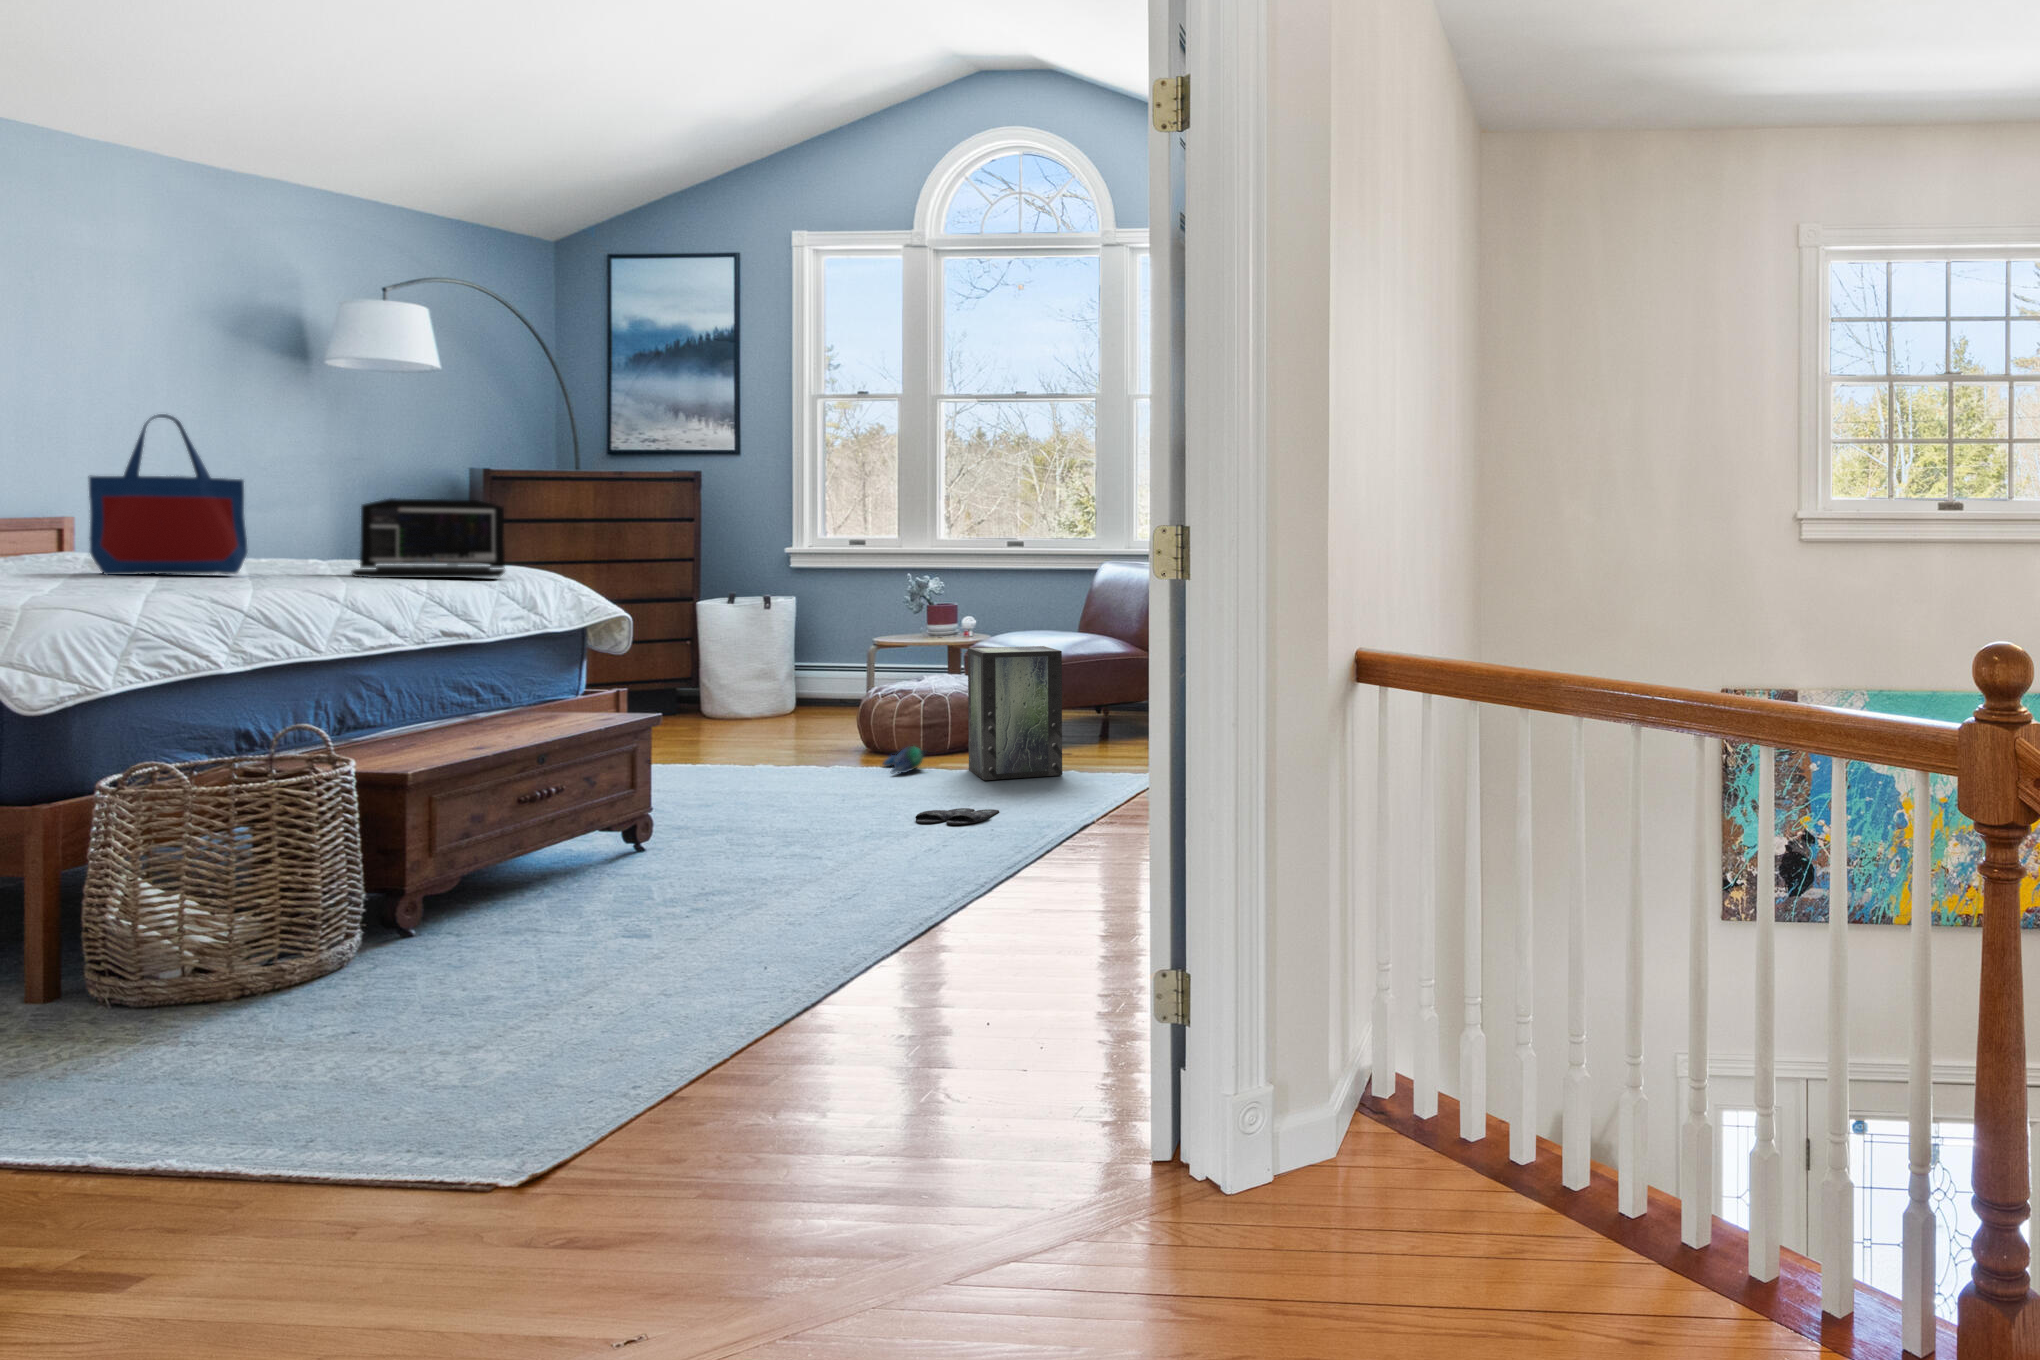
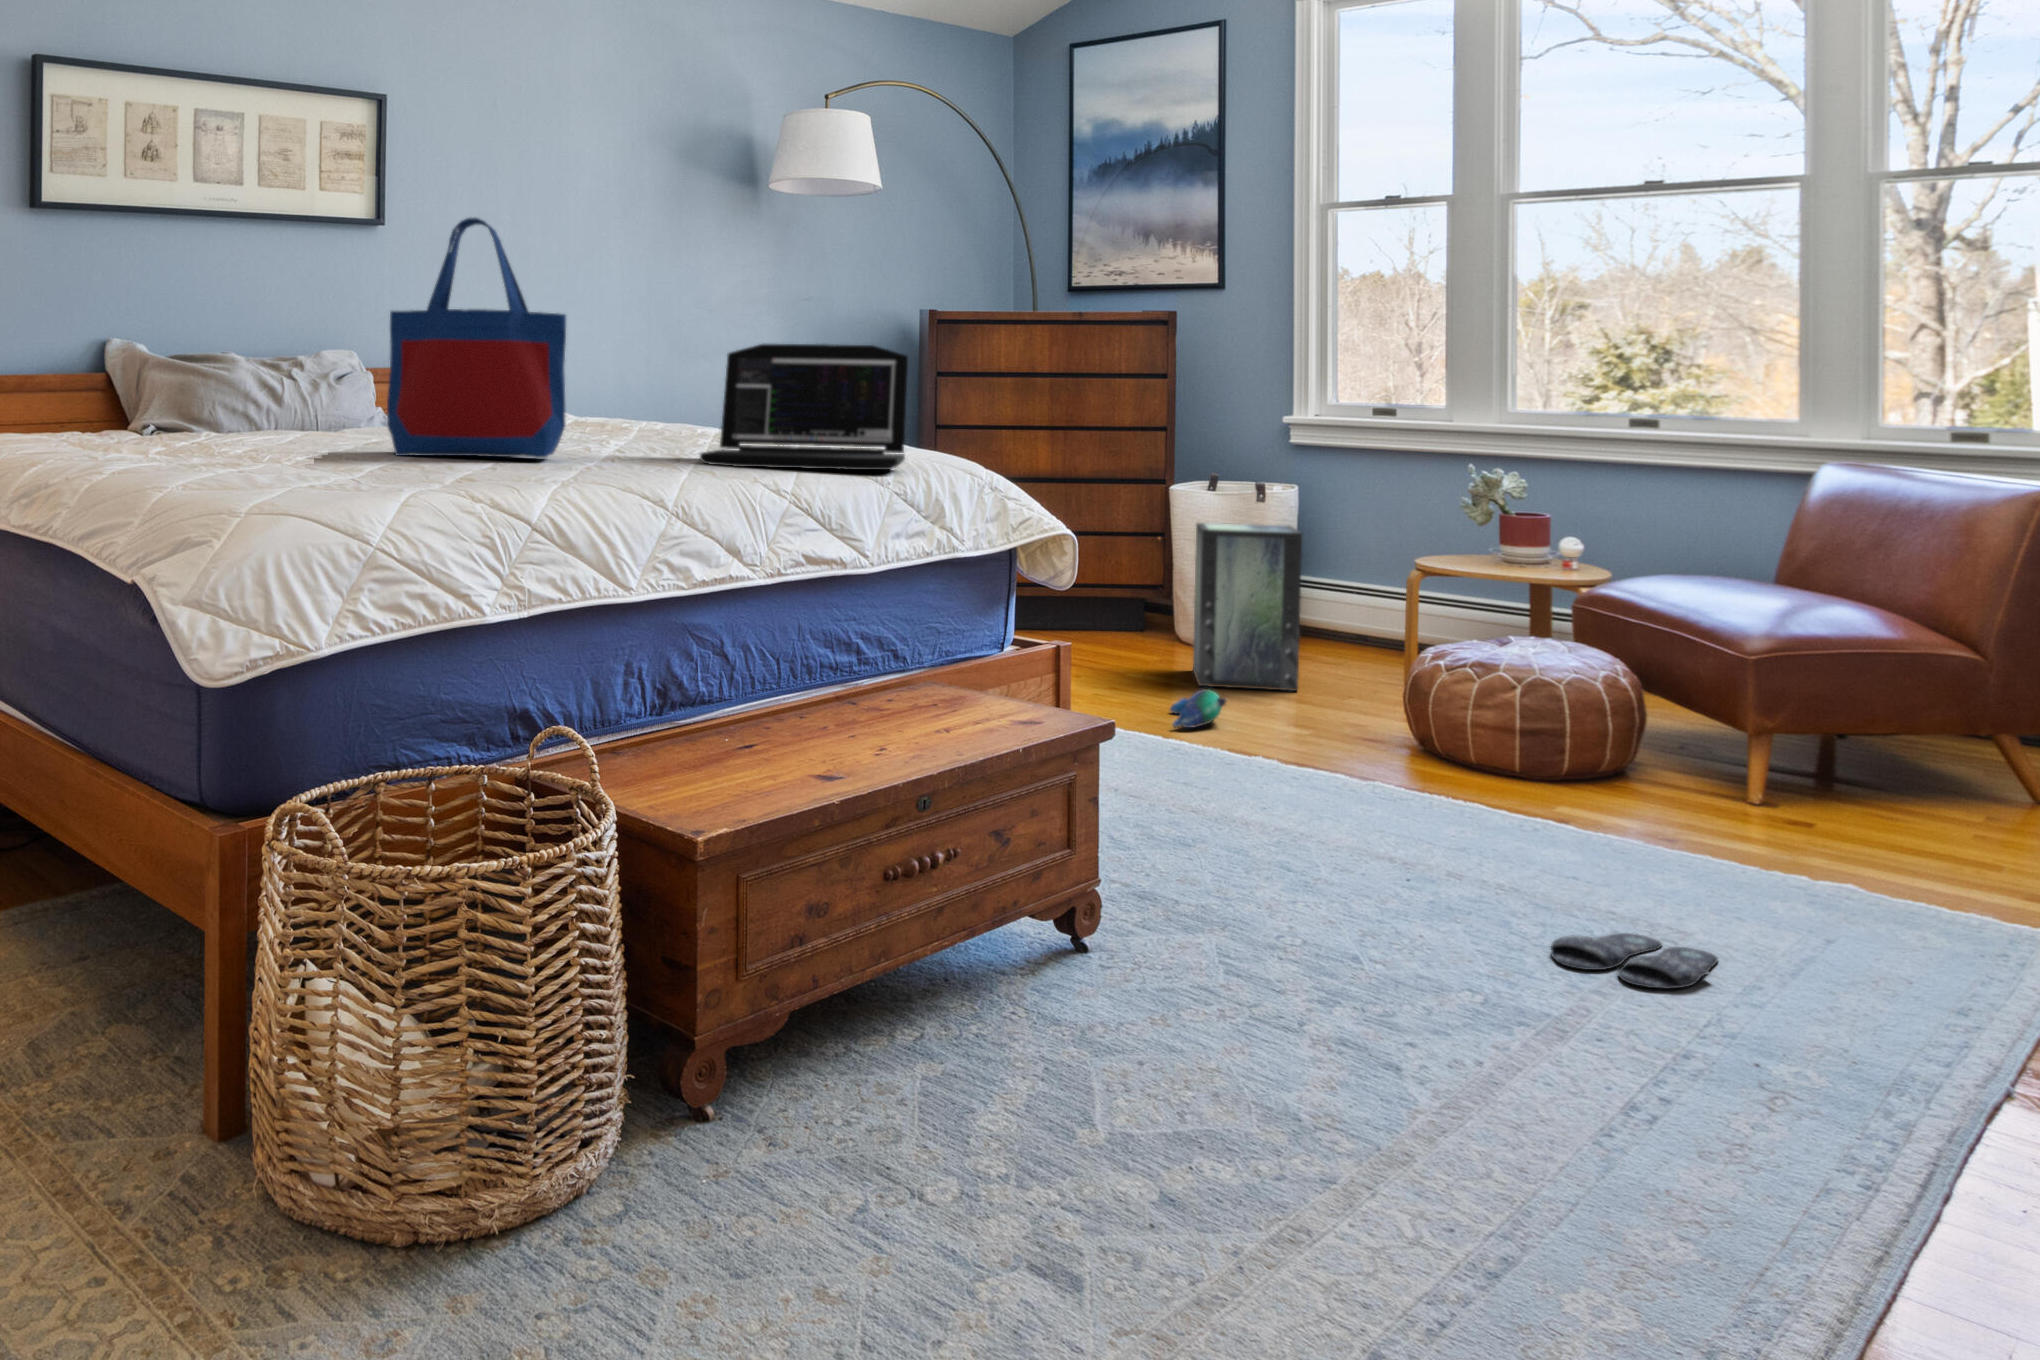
storage box: present [968,646,1062,780] -> present [1193,523,1302,691]
plush toy: present [883,746,927,773] -> present [1170,689,1227,728]

